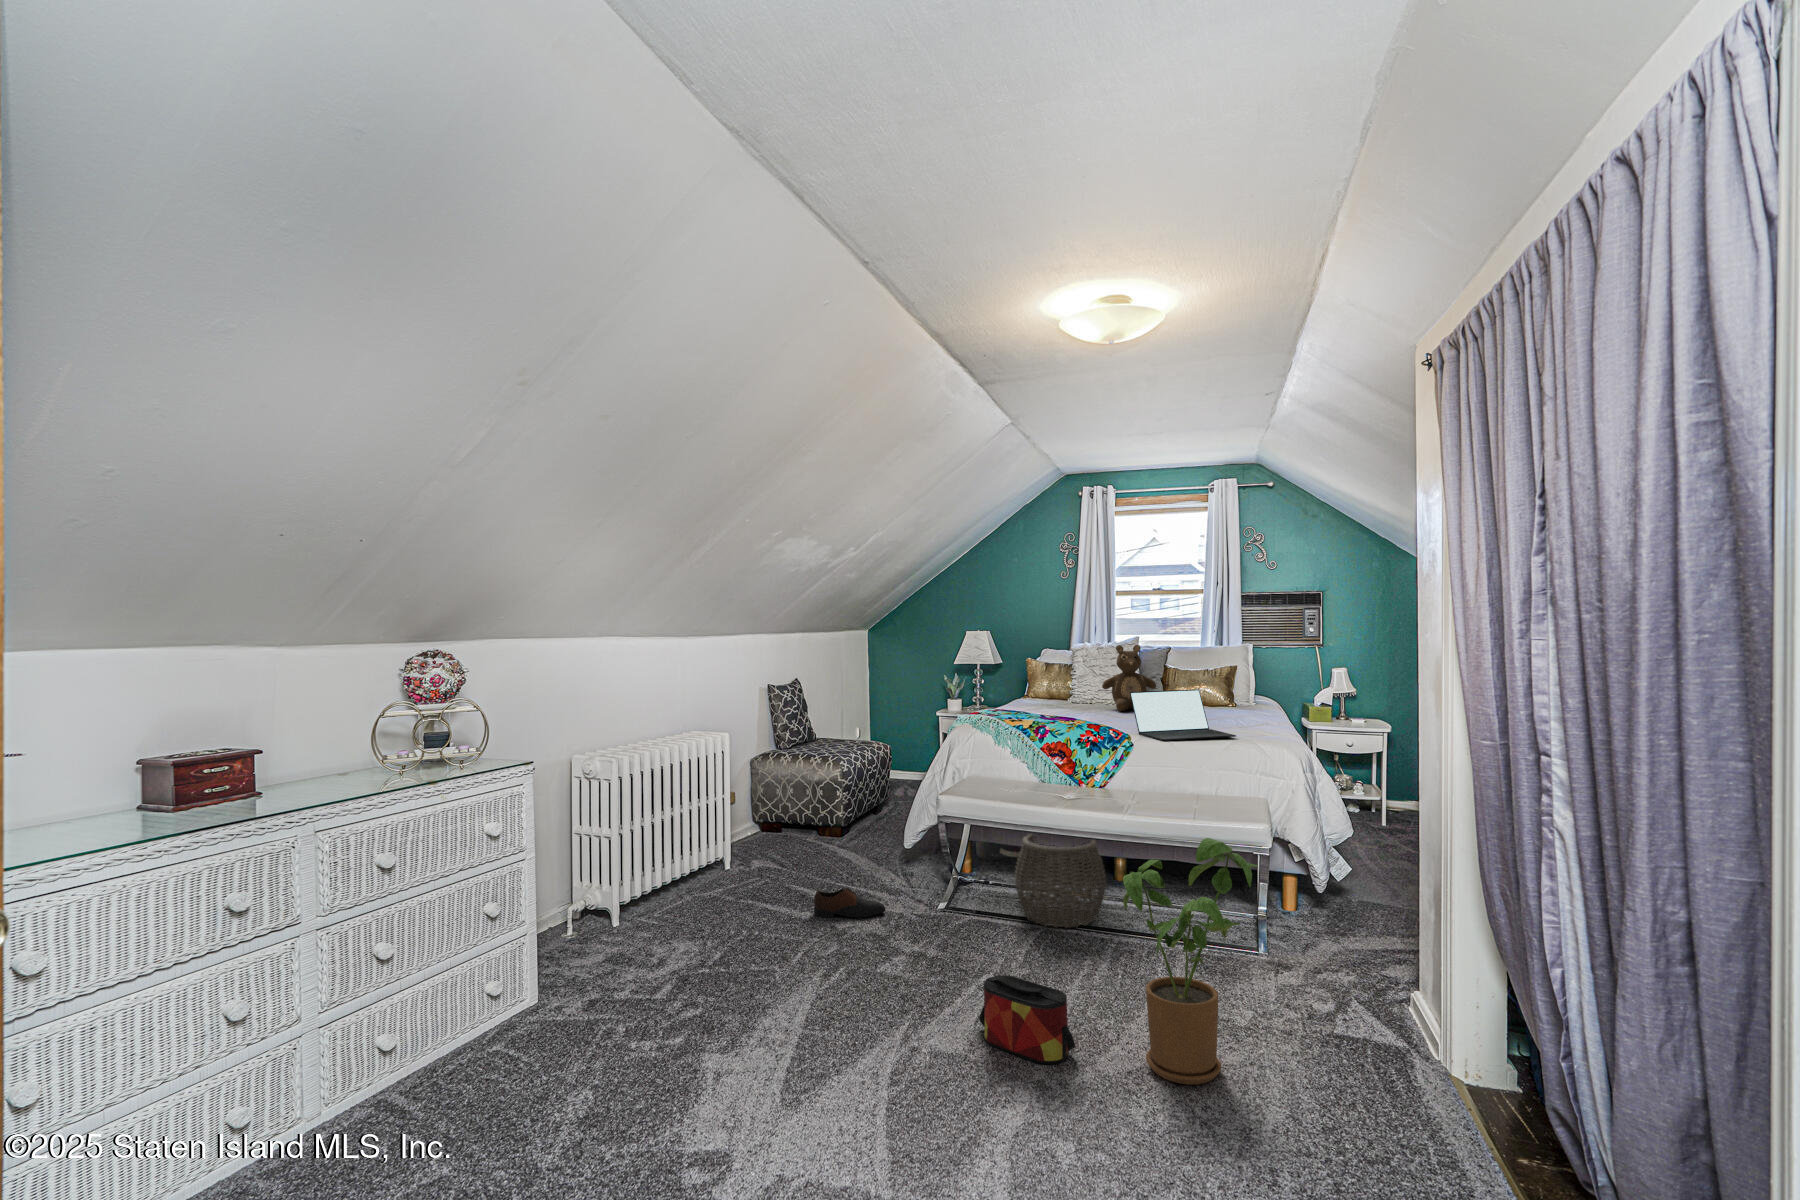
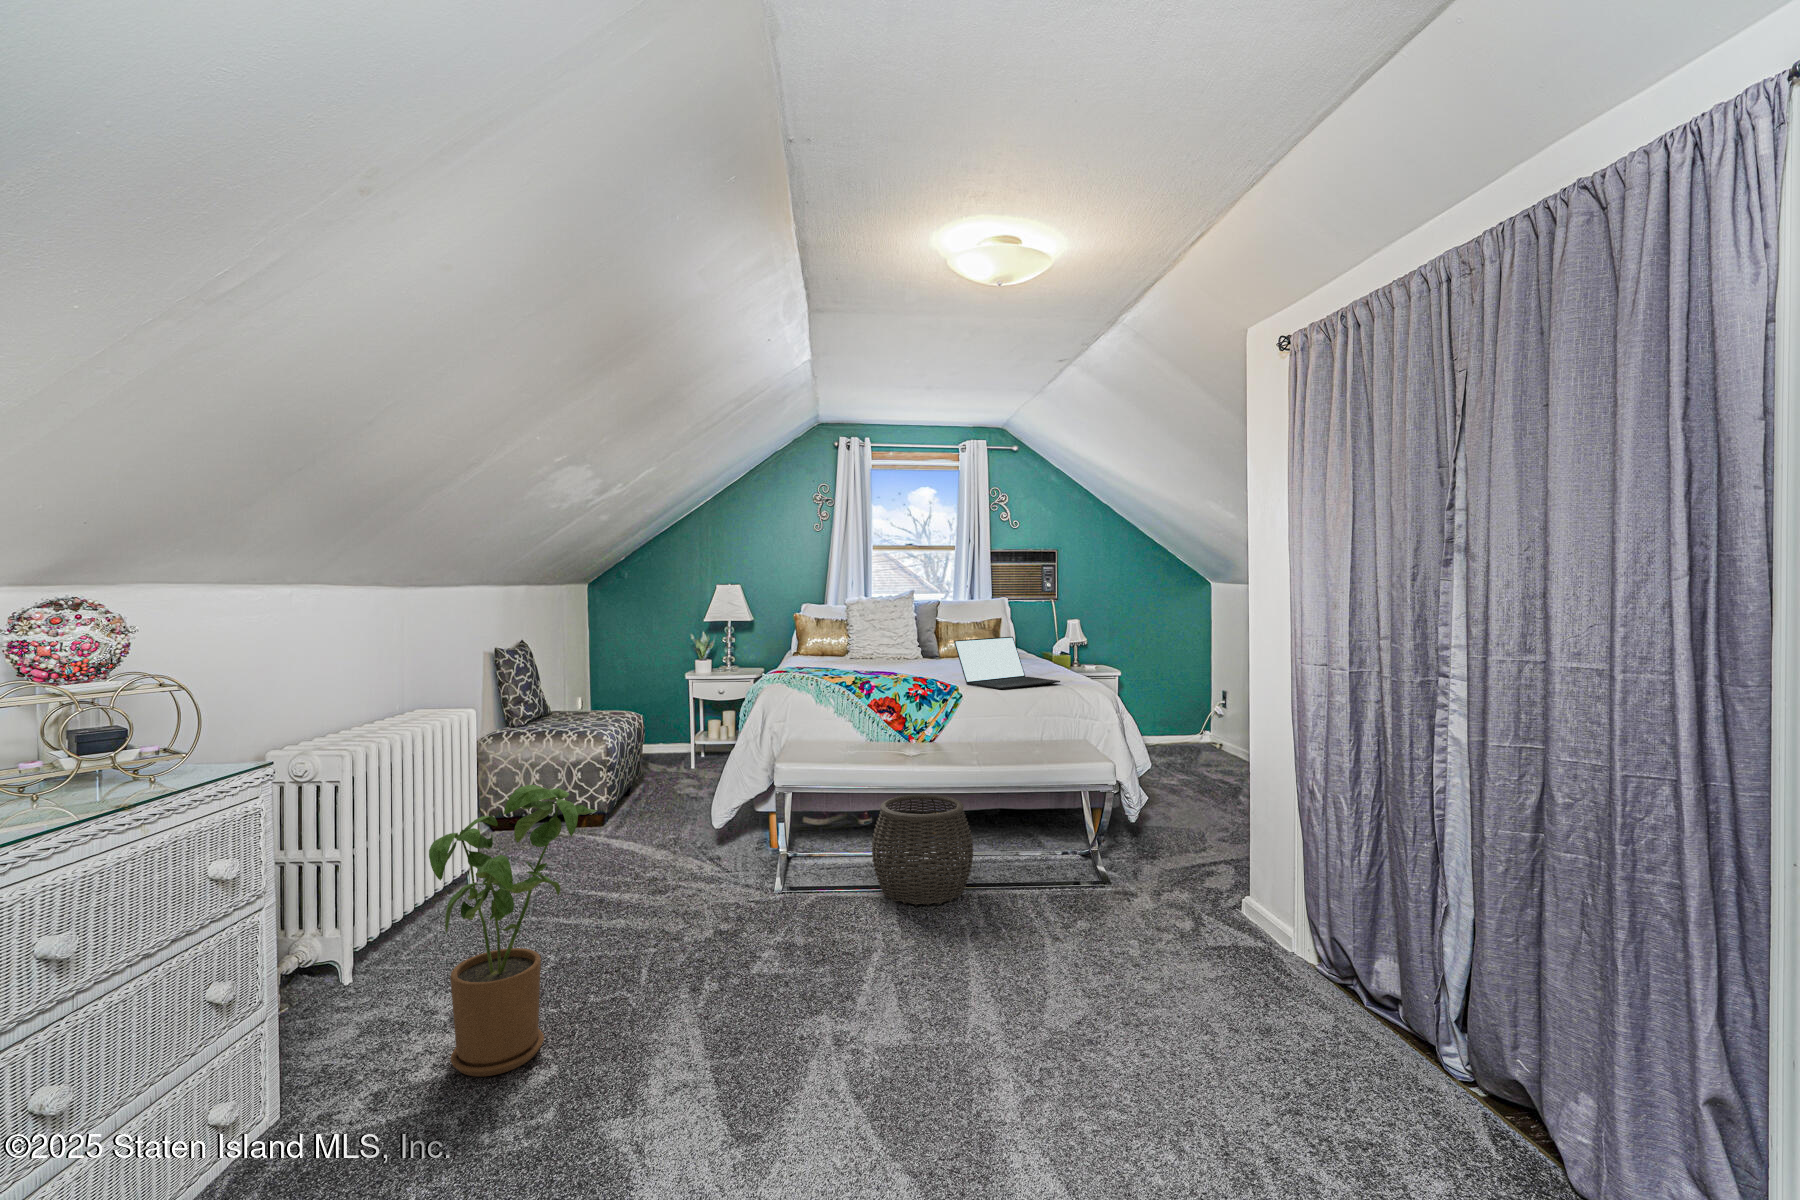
teddy bear: present [1102,645,1156,711] -> none [888,596,941,664]
house plant: present [1123,838,1258,1085] -> present [429,785,597,1077]
shoe: present [814,887,886,918] -> none [628,892,721,935]
bag: present [979,975,1075,1064] -> none [937,983,1074,1091]

